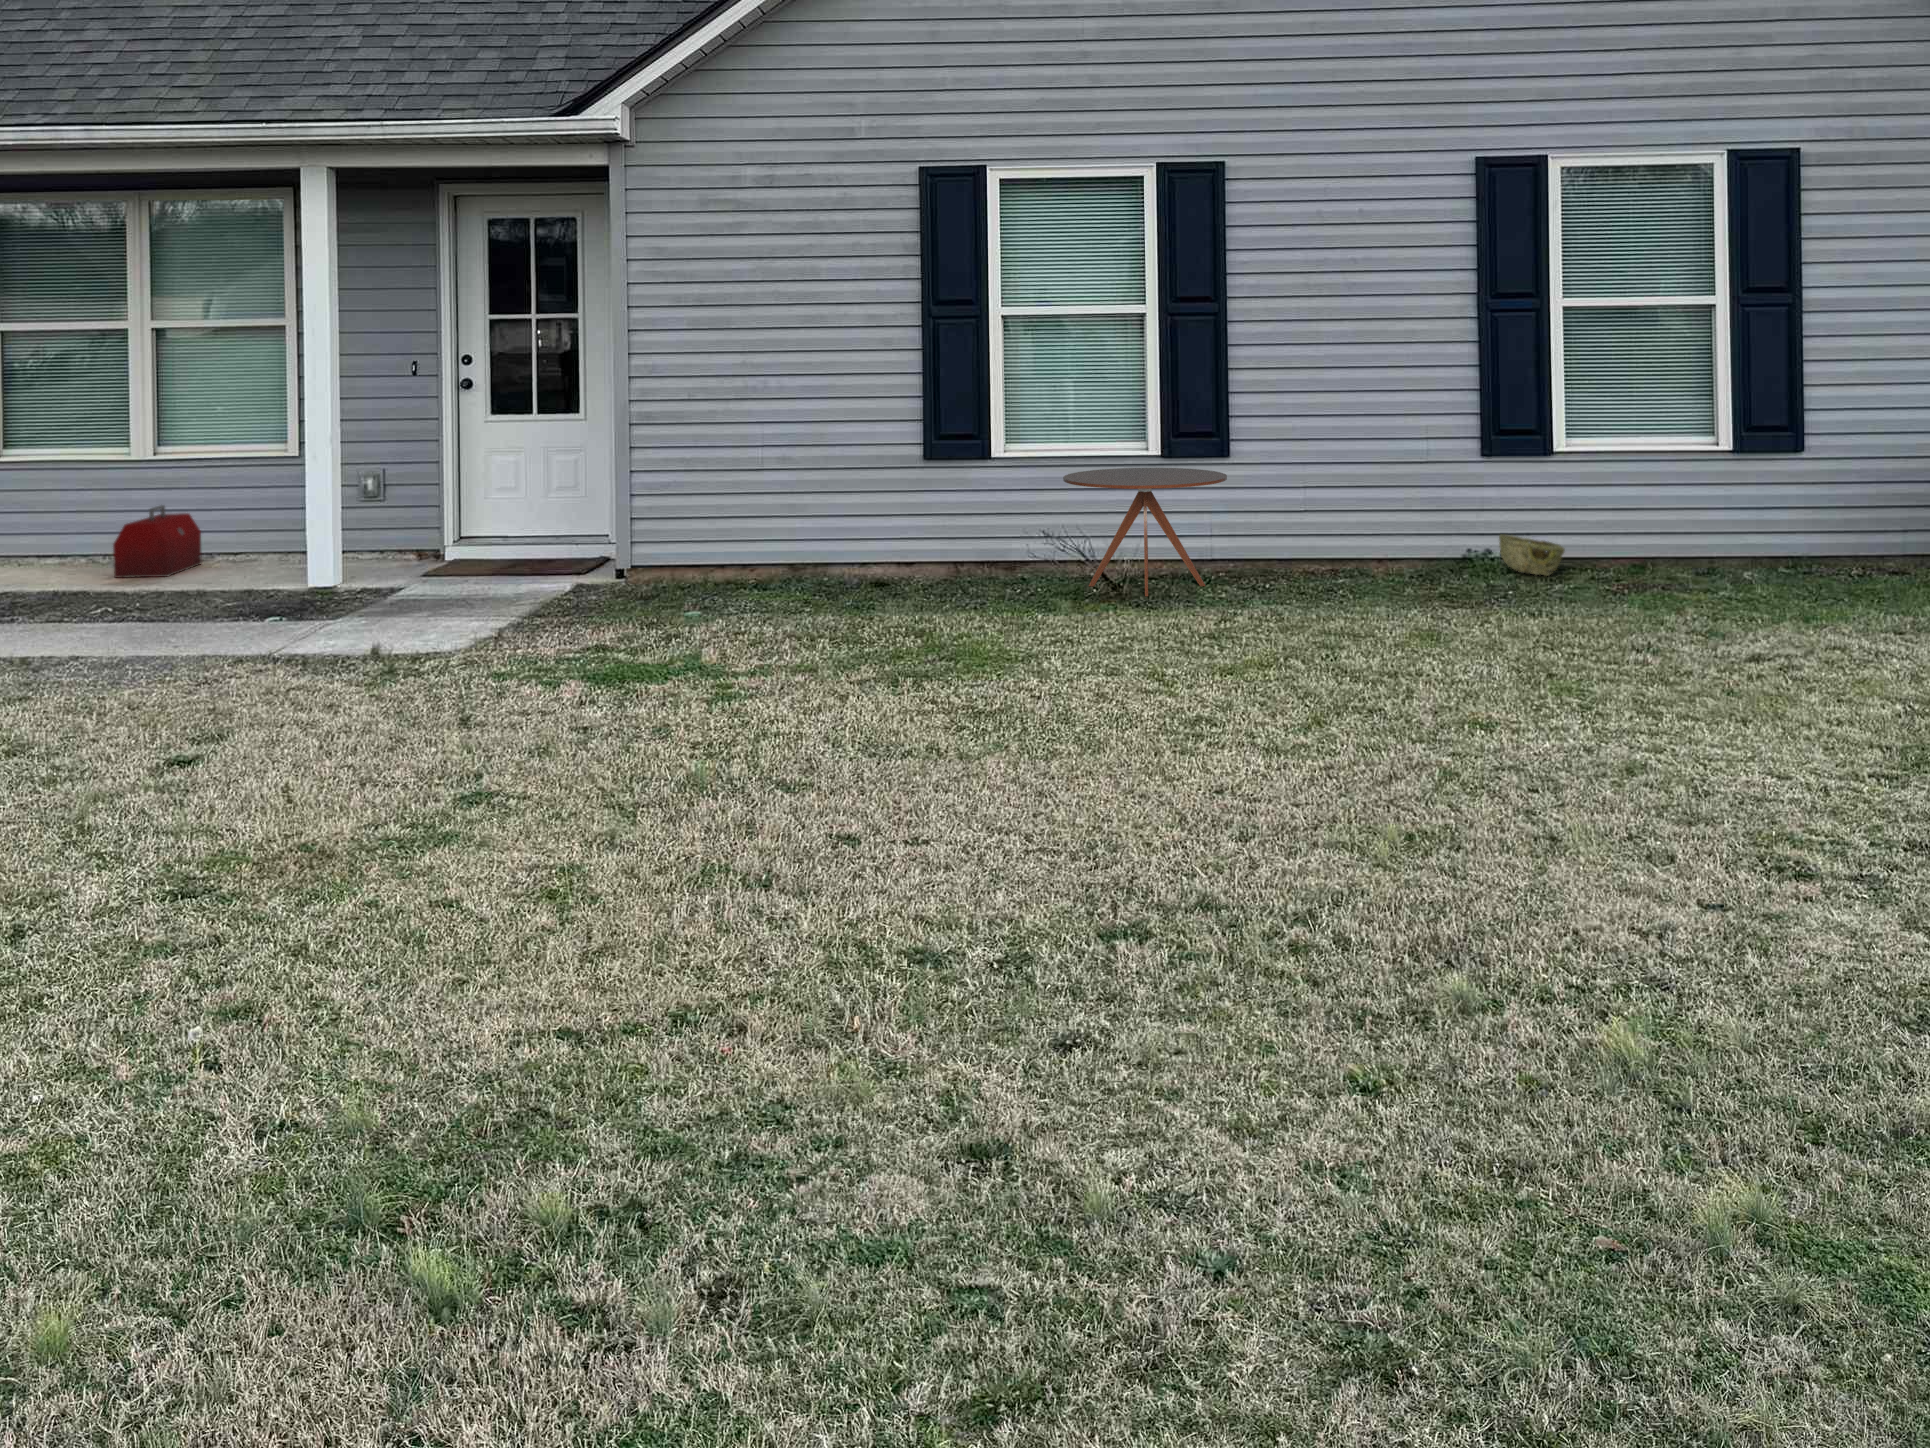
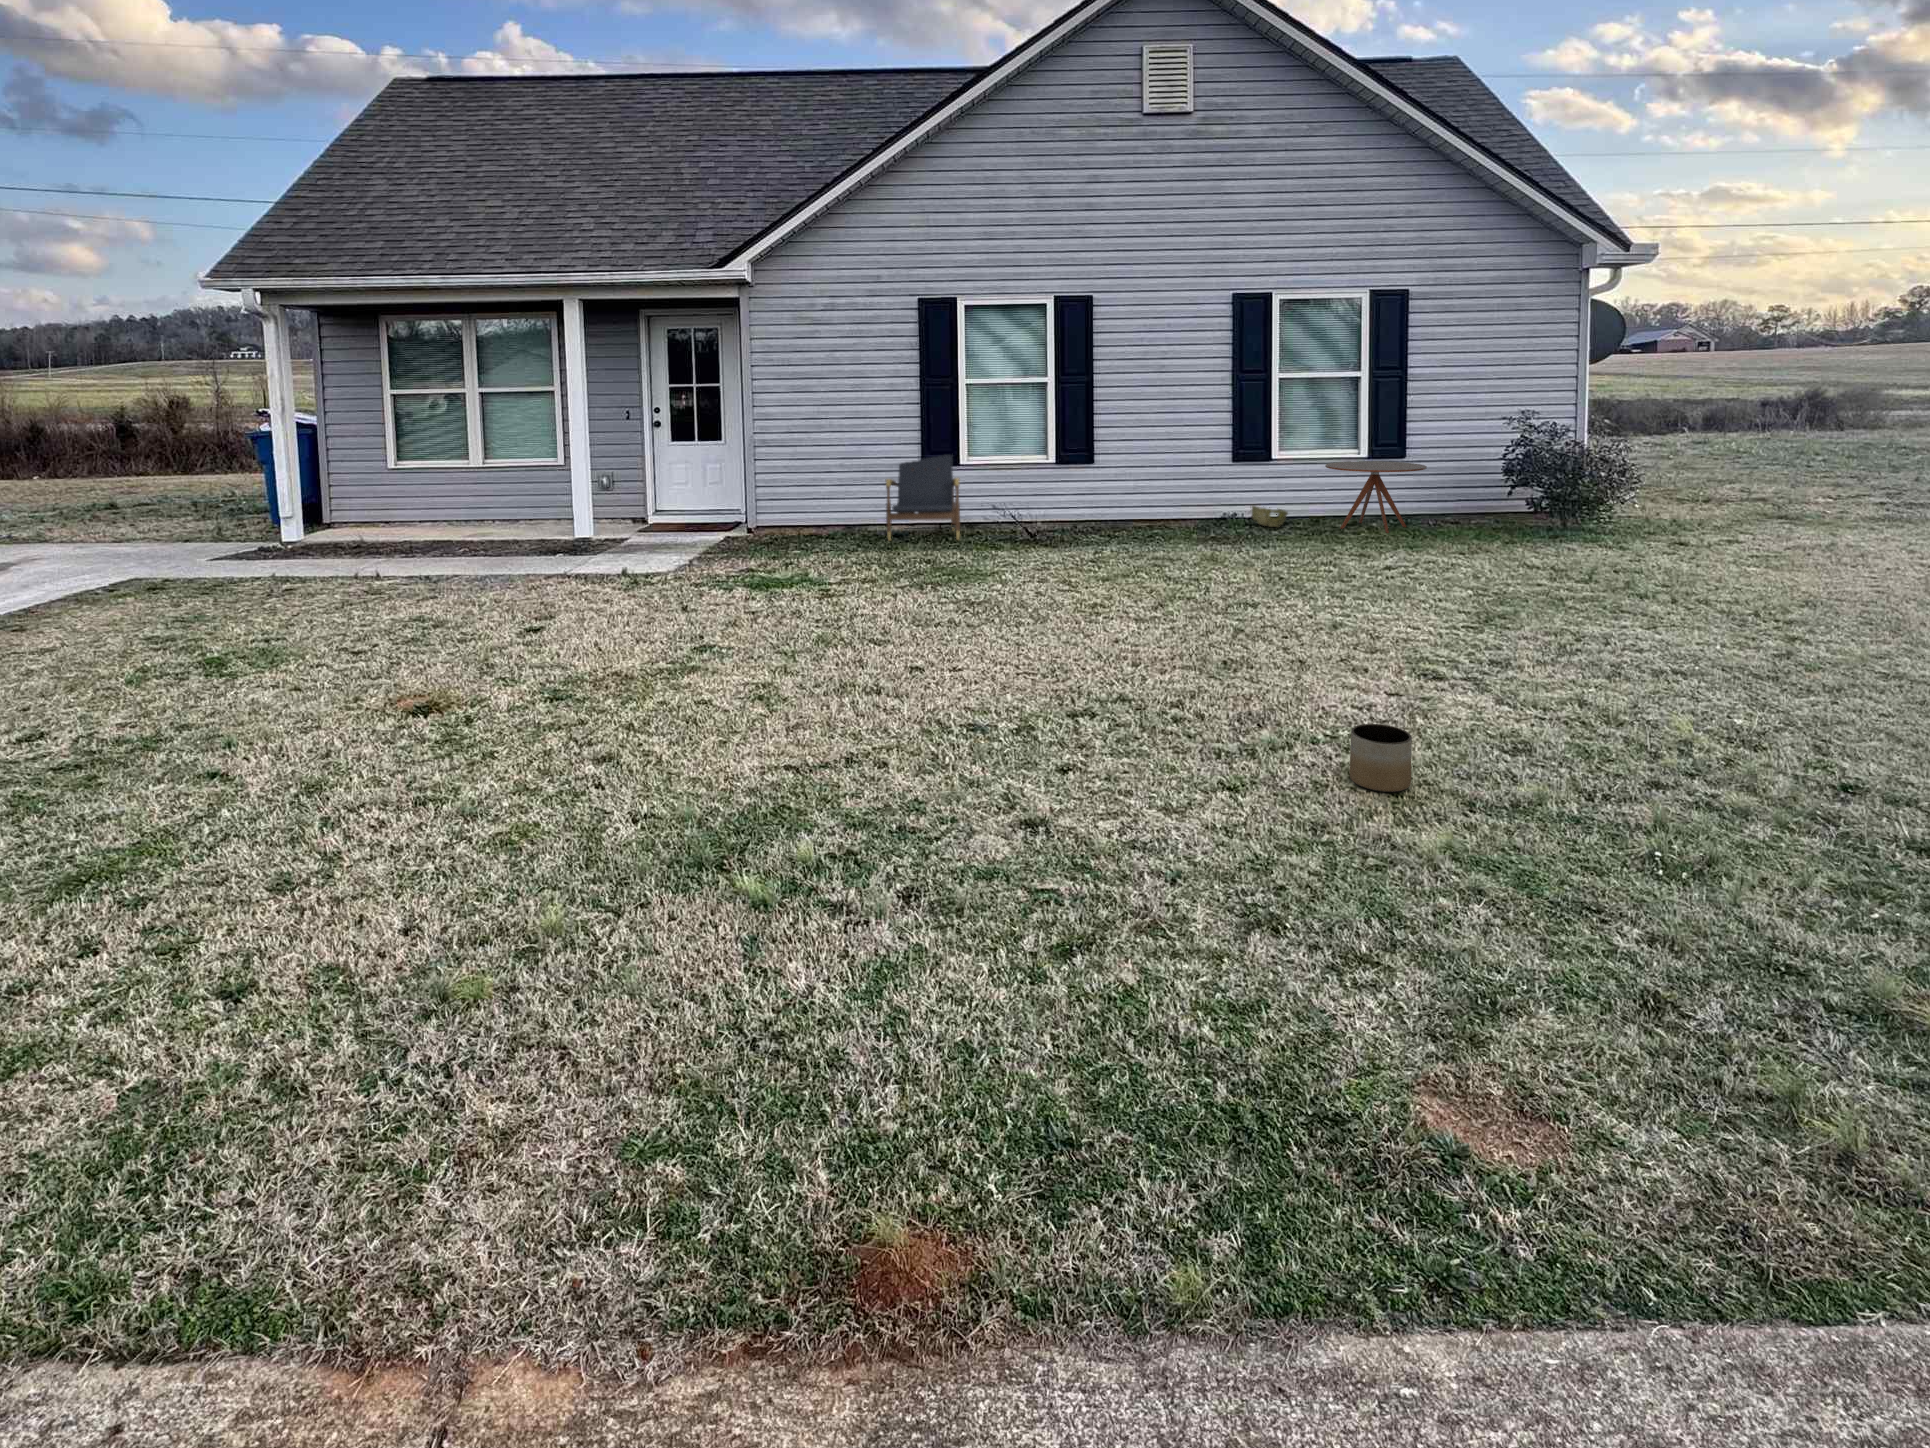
lounge chair: none [847,439,978,596] -> present [886,455,960,541]
round table: present [1063,468,1227,596] -> present [1325,461,1427,533]
toolbox: present [113,505,201,578] -> none [458,492,508,534]
planter: none [1594,963,1707,1099] -> present [1350,724,1412,792]

